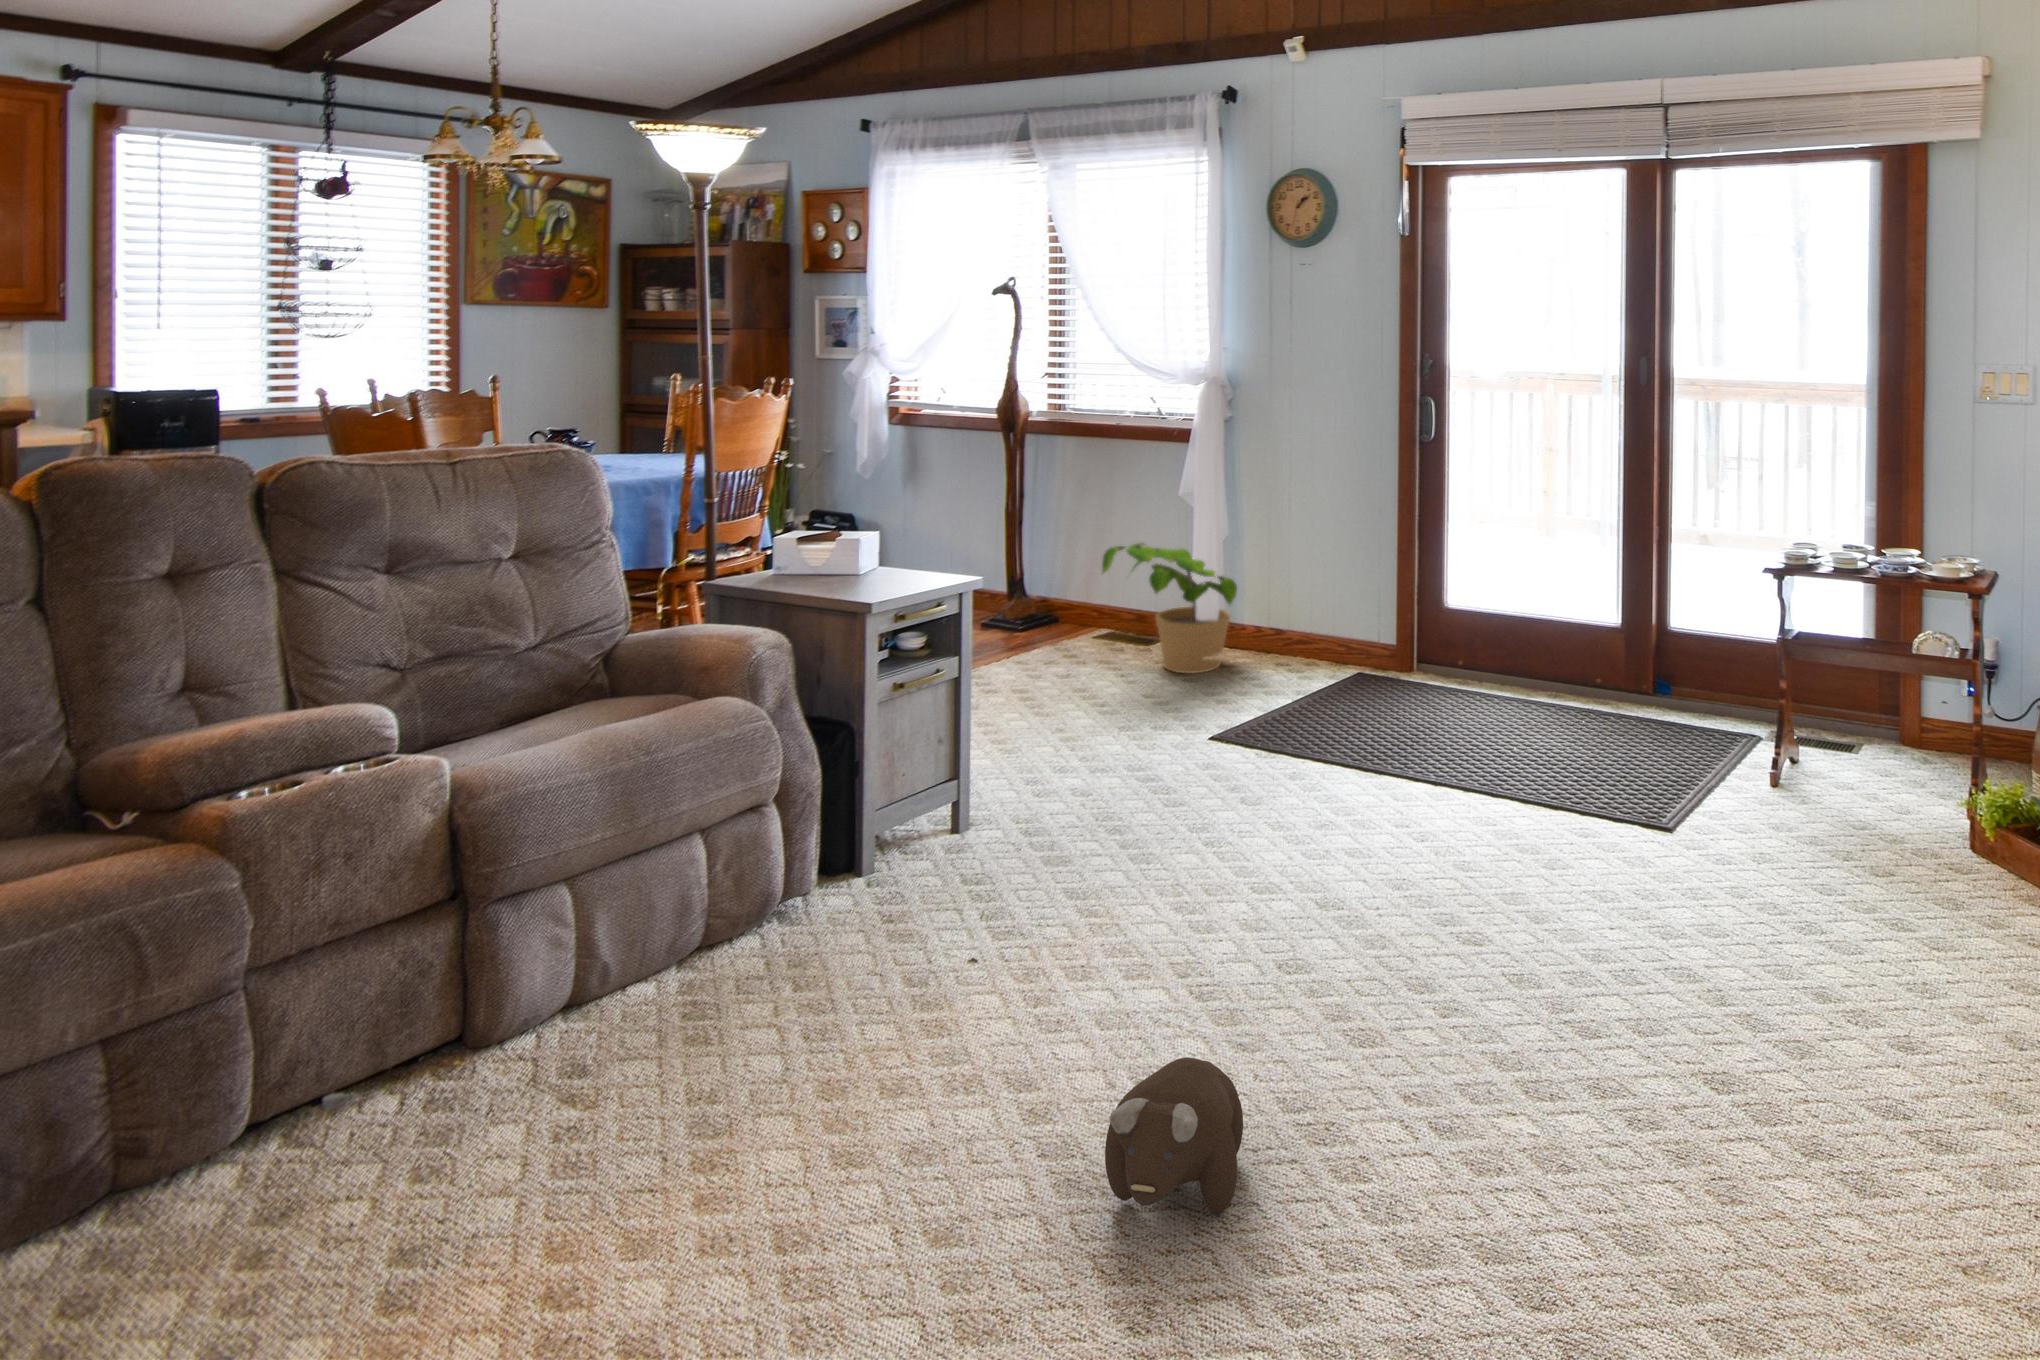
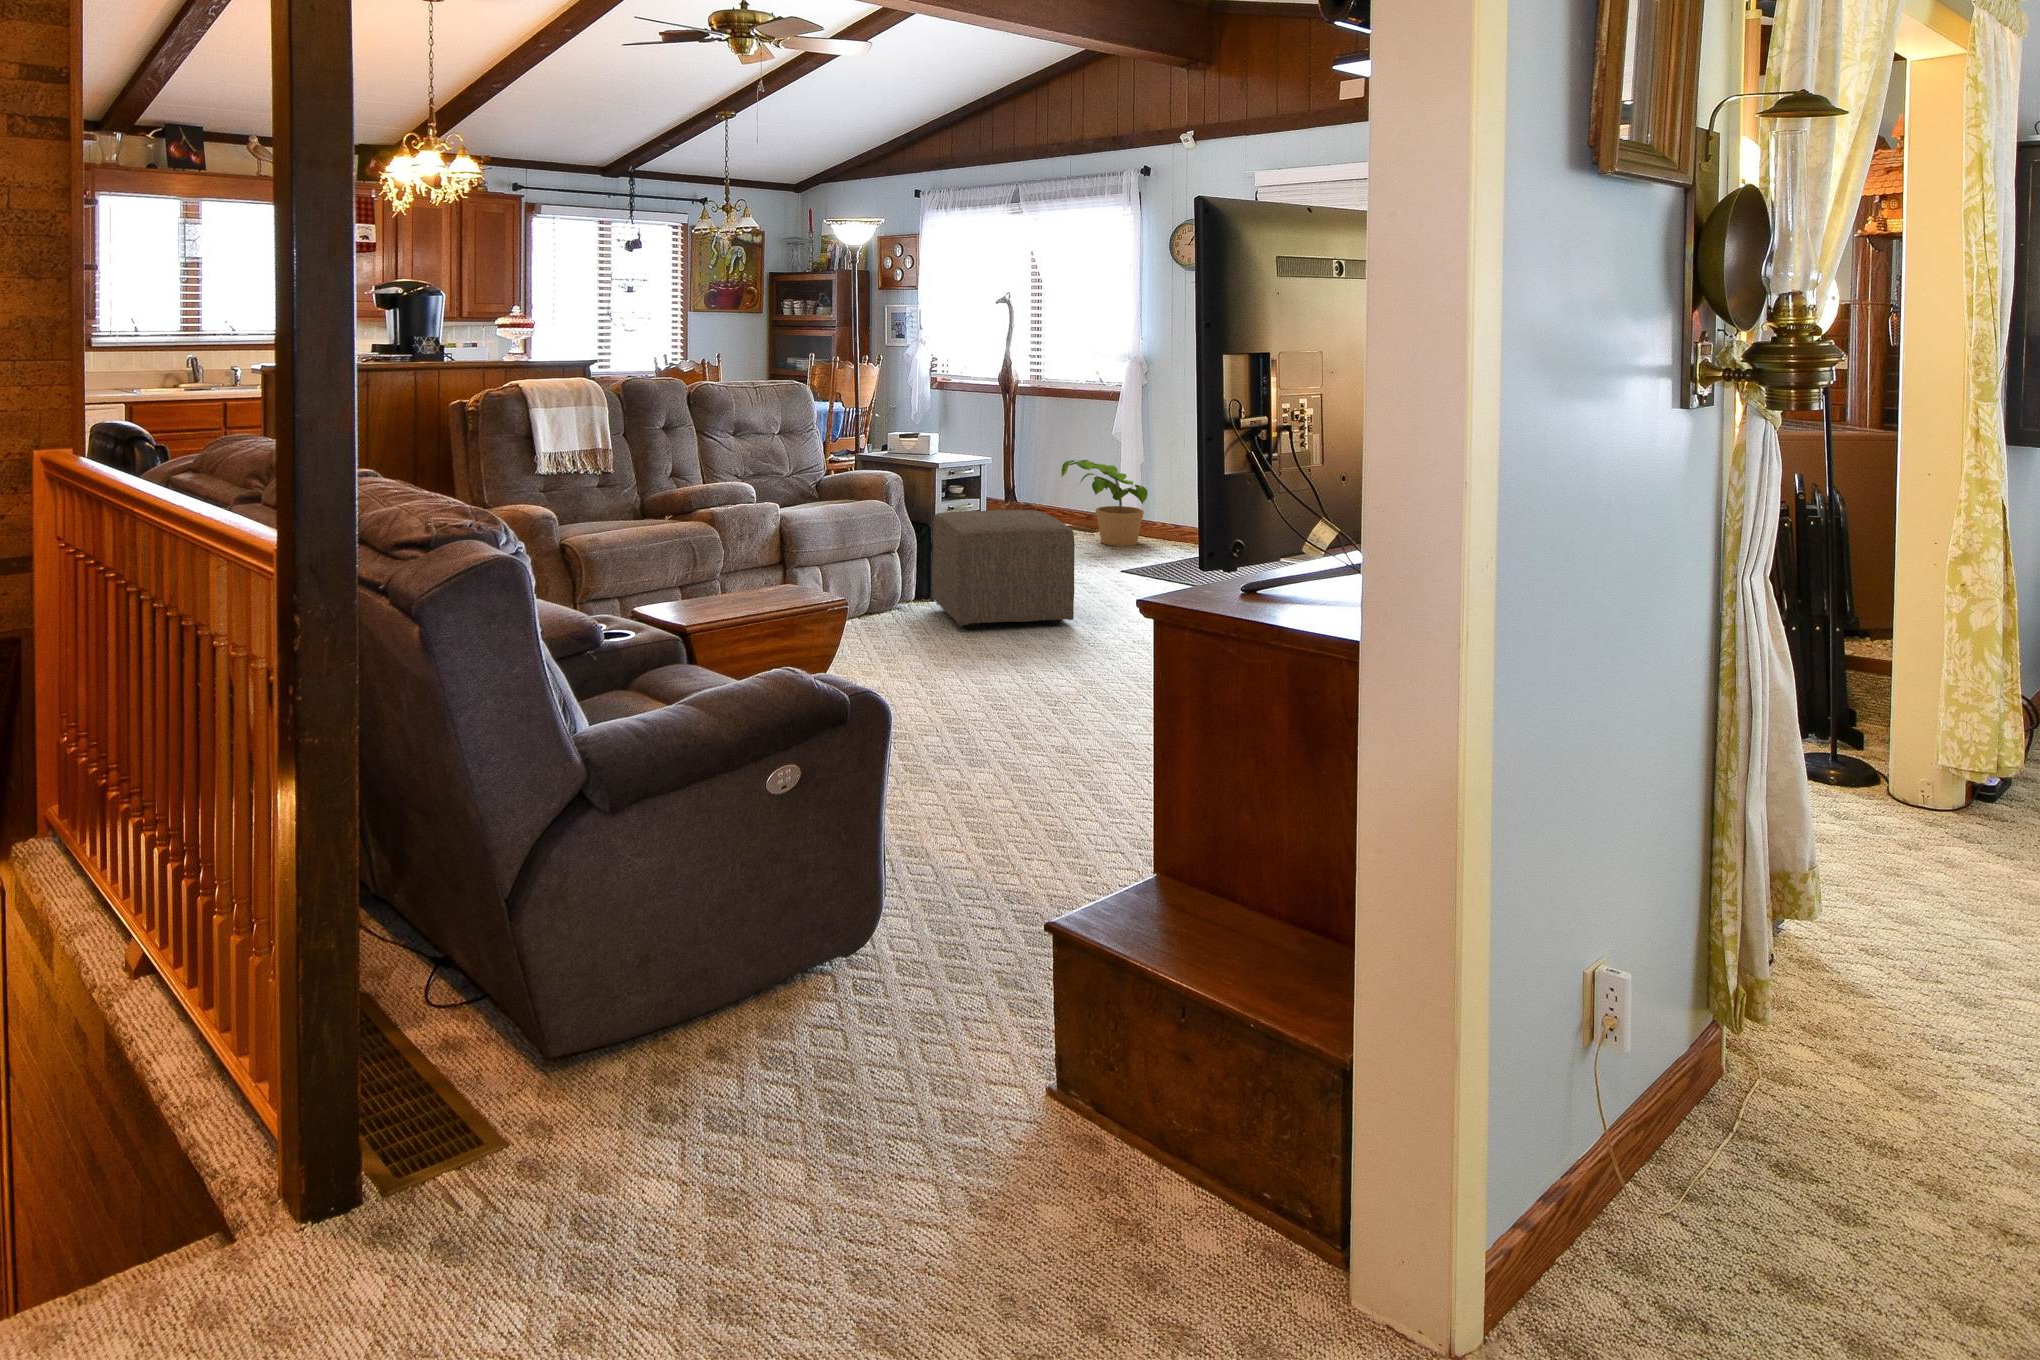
ottoman: none [852,689,1155,996] -> present [932,510,1075,629]
plush toy: present [1105,1057,1243,1213] -> none [1042,624,1099,680]

